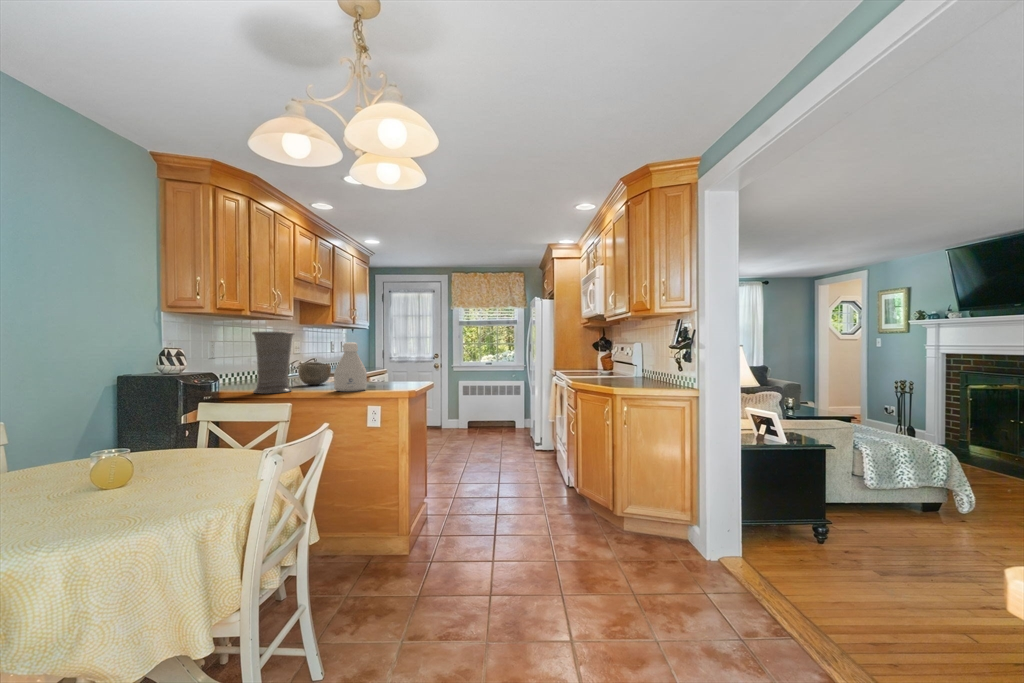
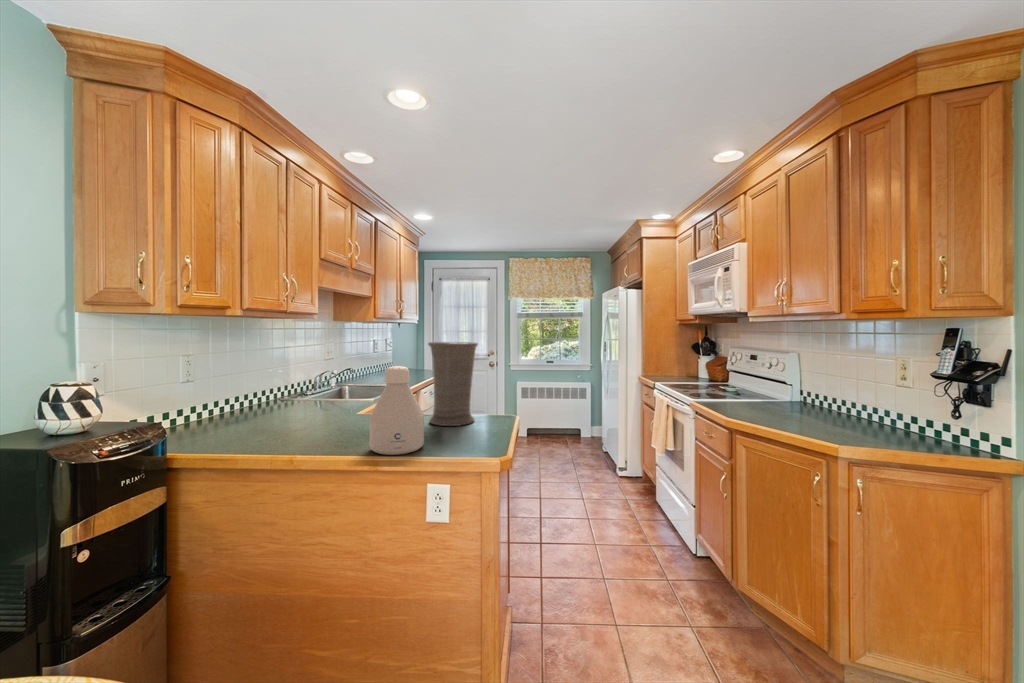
vase: present [252,332,294,394] -> present [428,342,478,426]
bowl: present [298,362,331,385] -> none [321,382,369,418]

